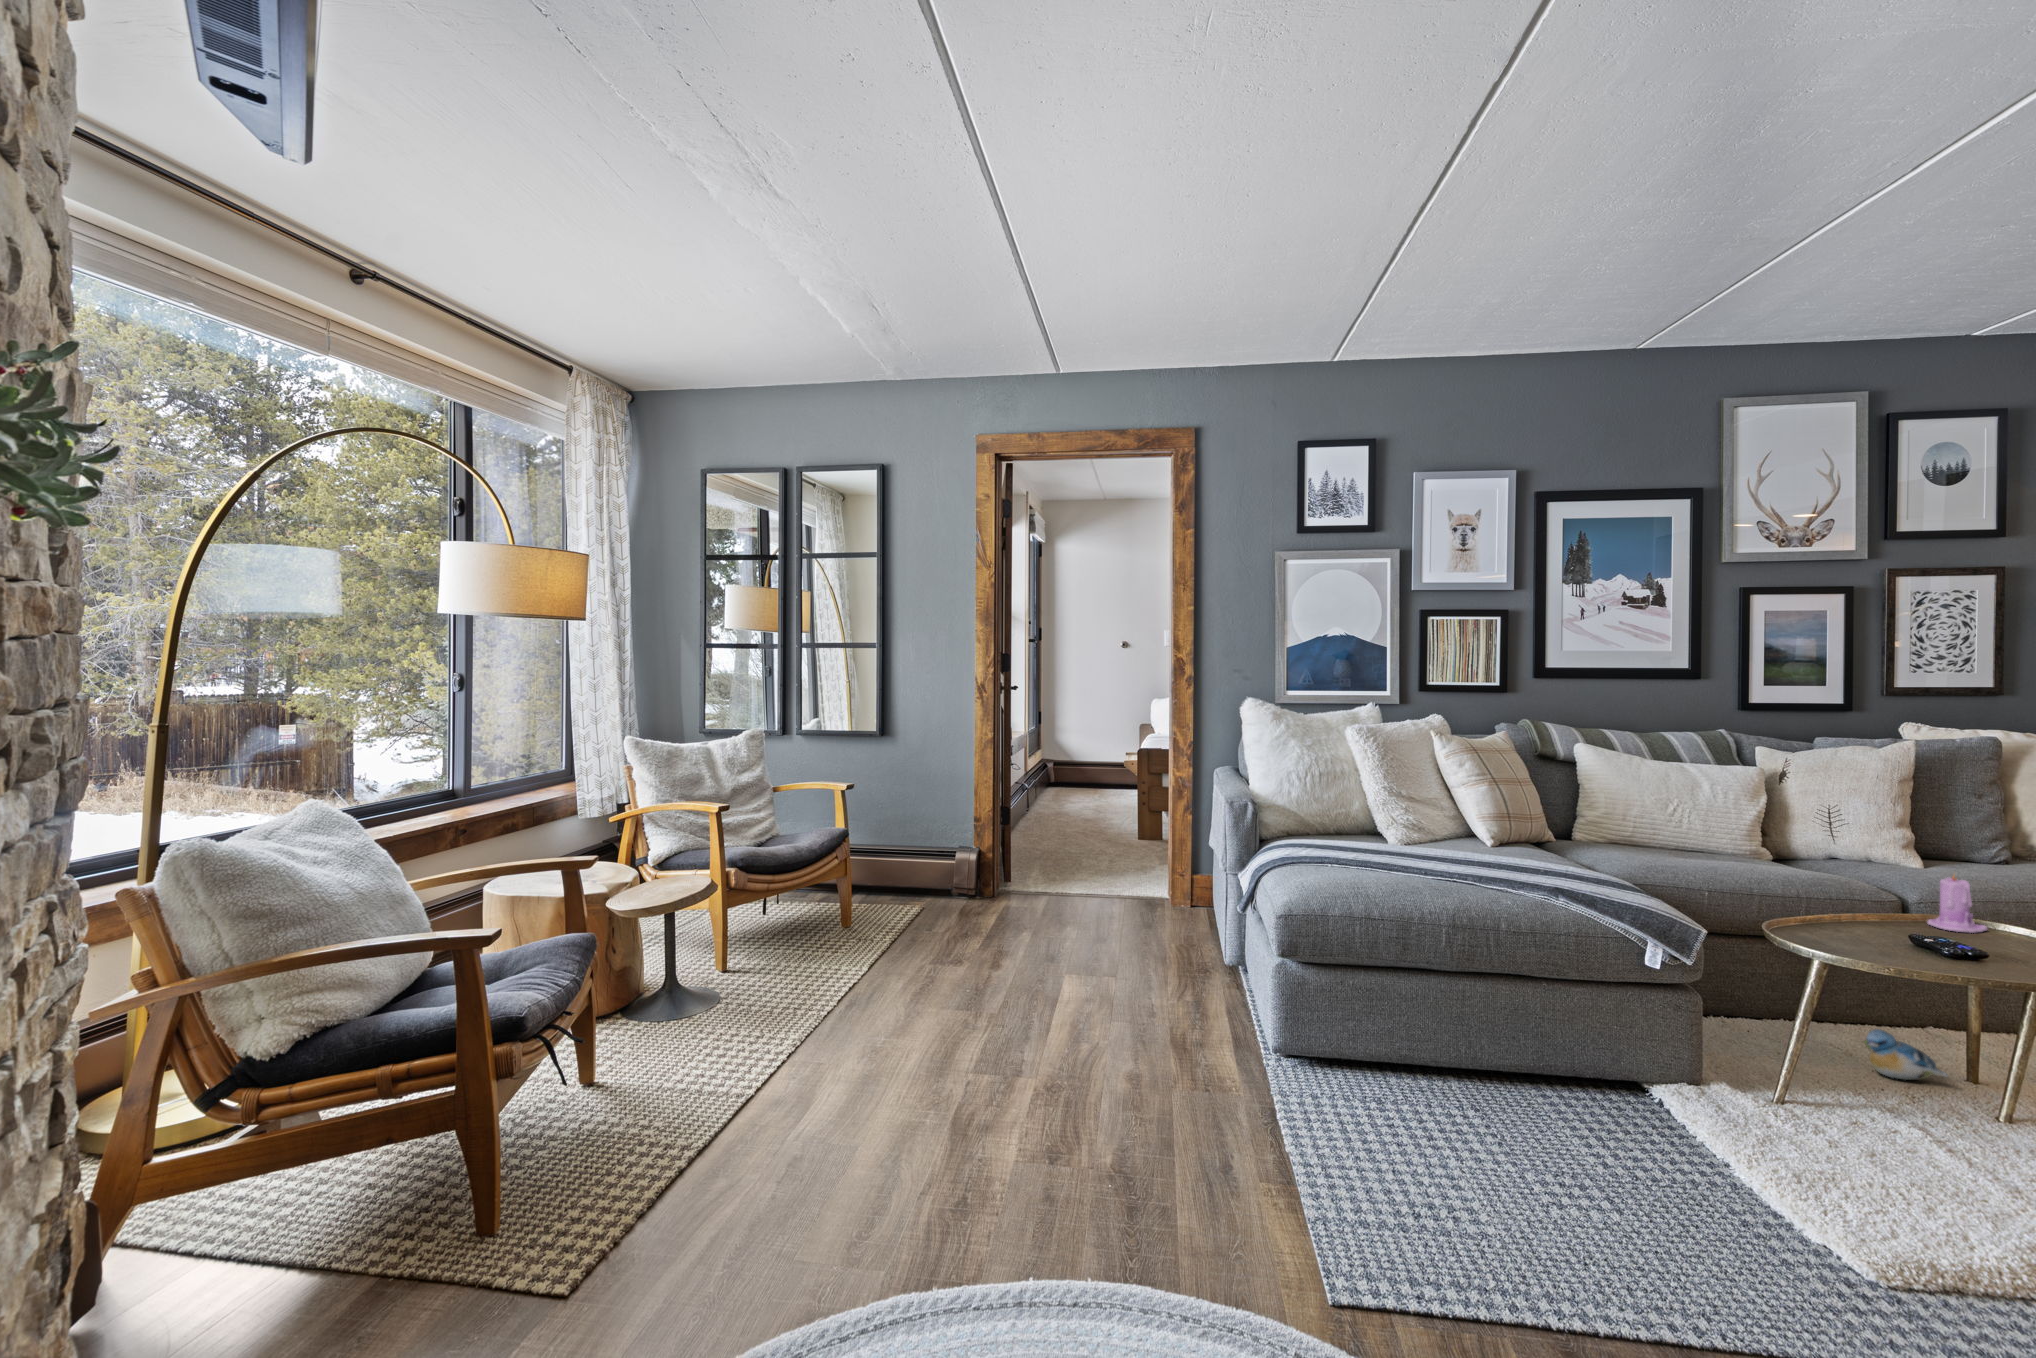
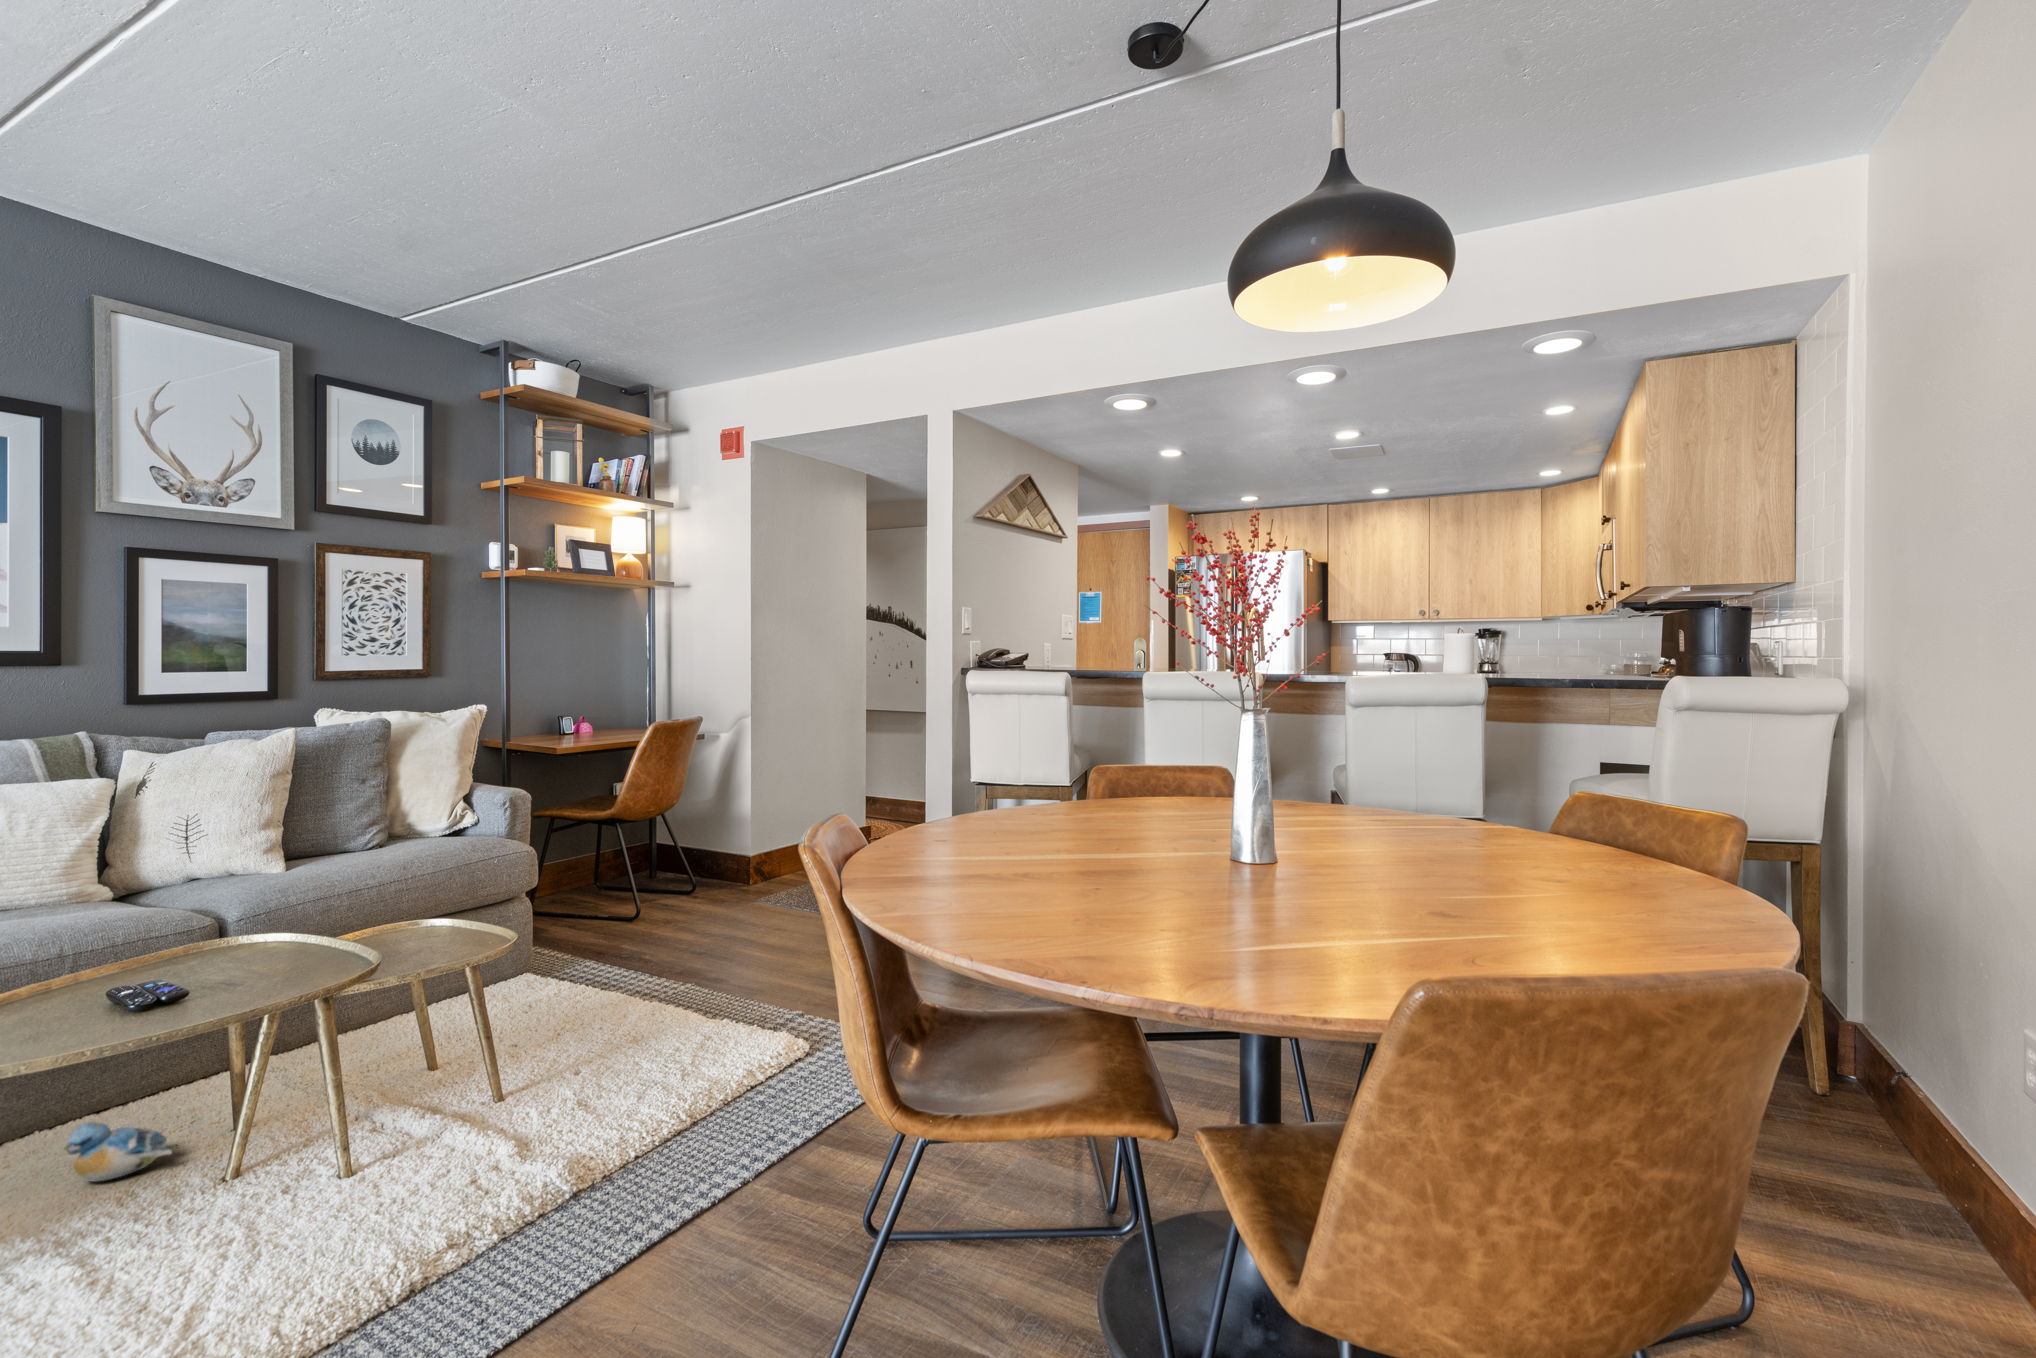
candle: present [1927,876,1987,933] -> none [190,889,257,963]

